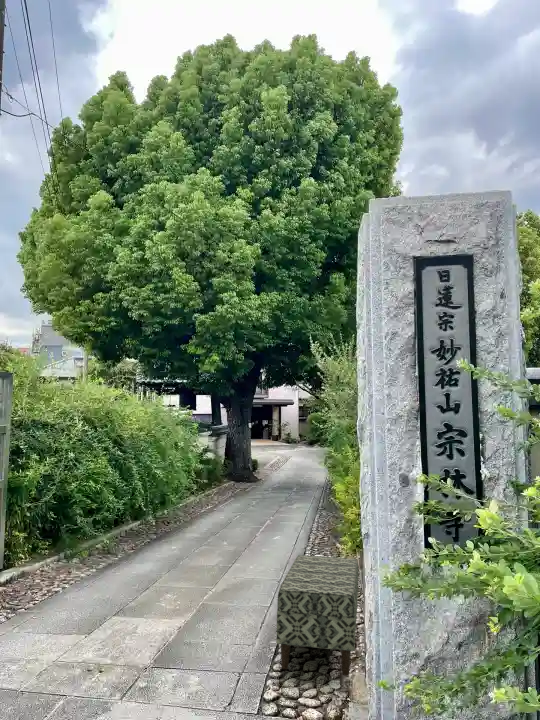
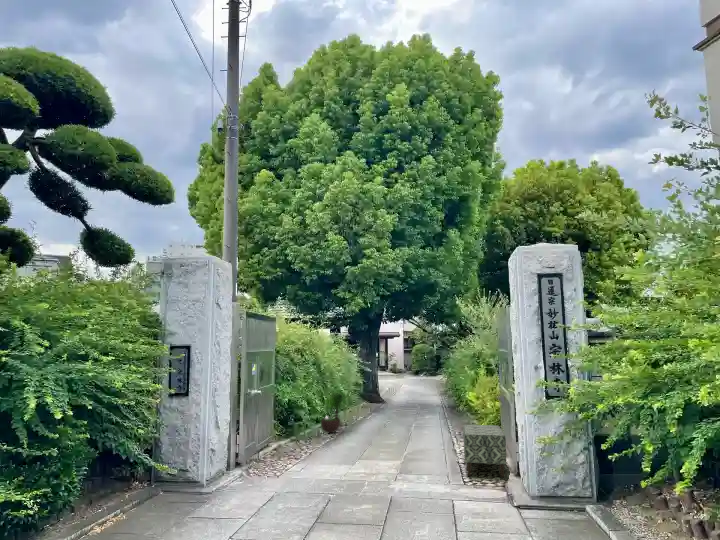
potted tree: none [121,477,159,541] -> present [321,393,345,433]

